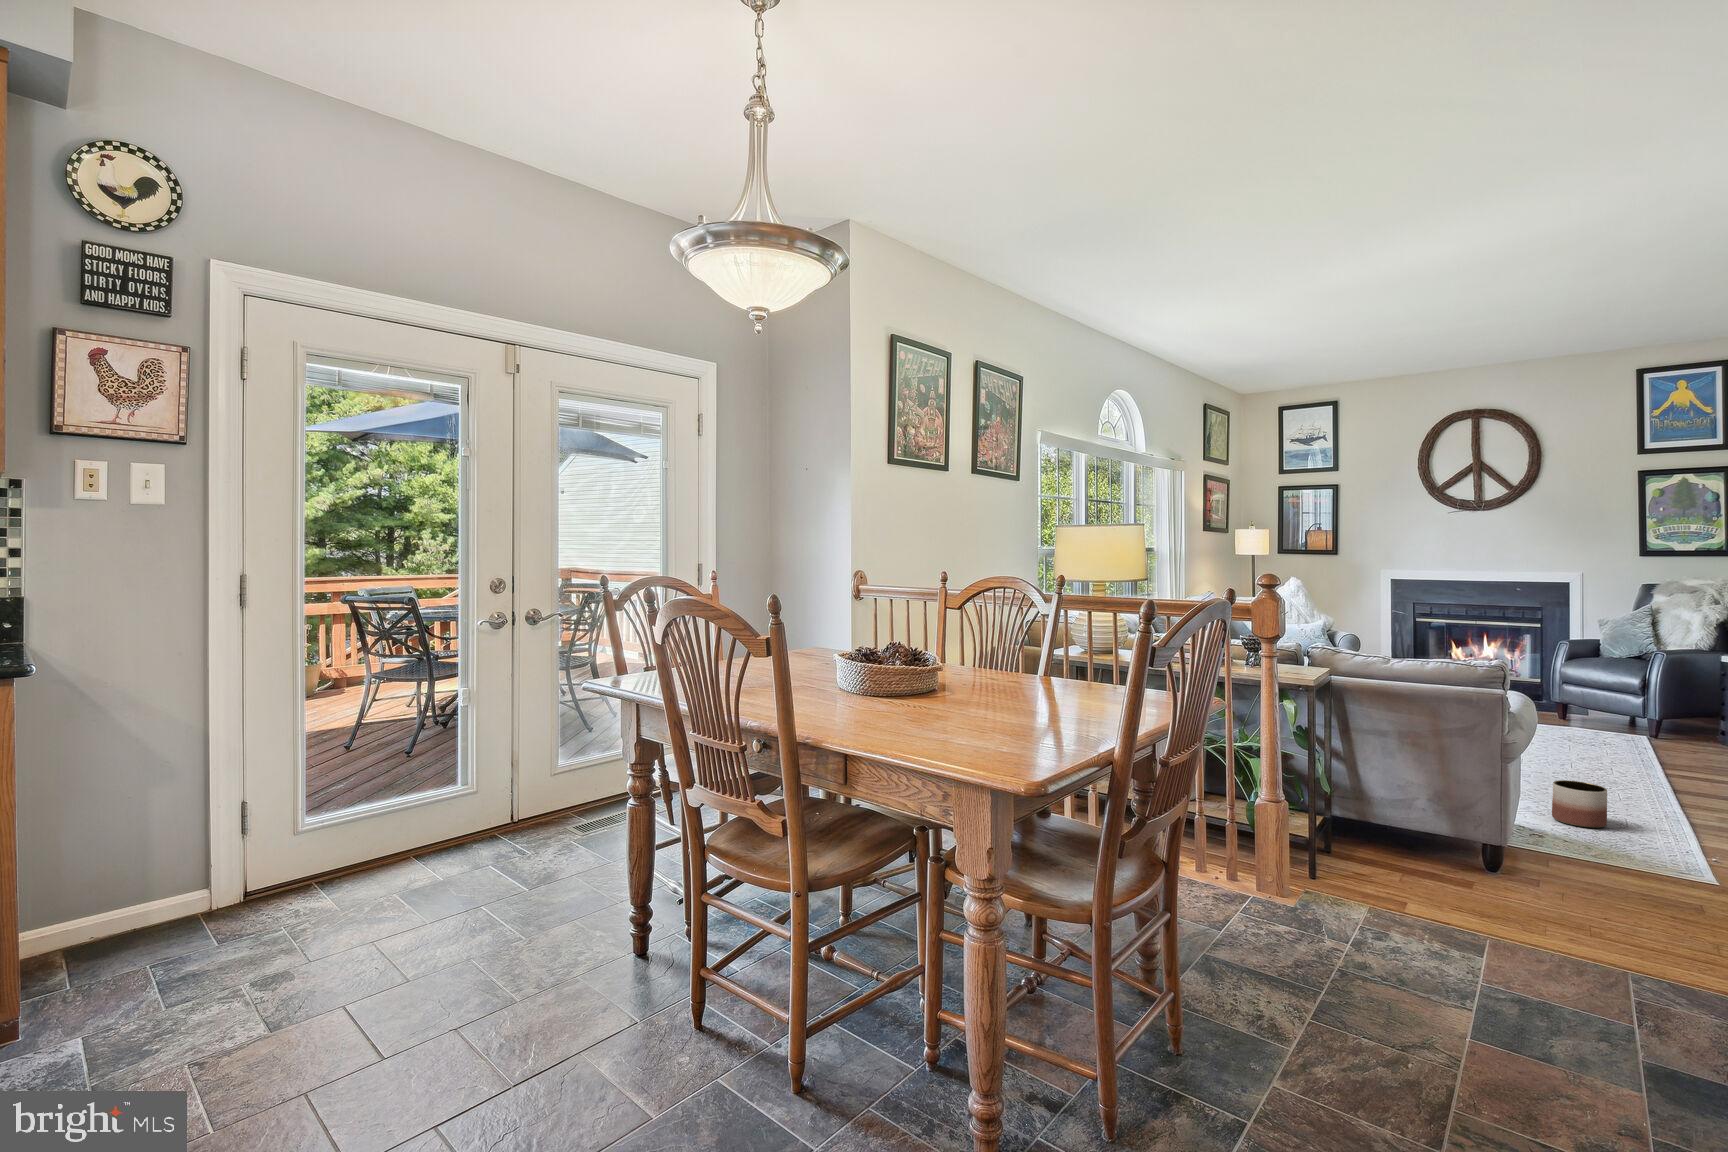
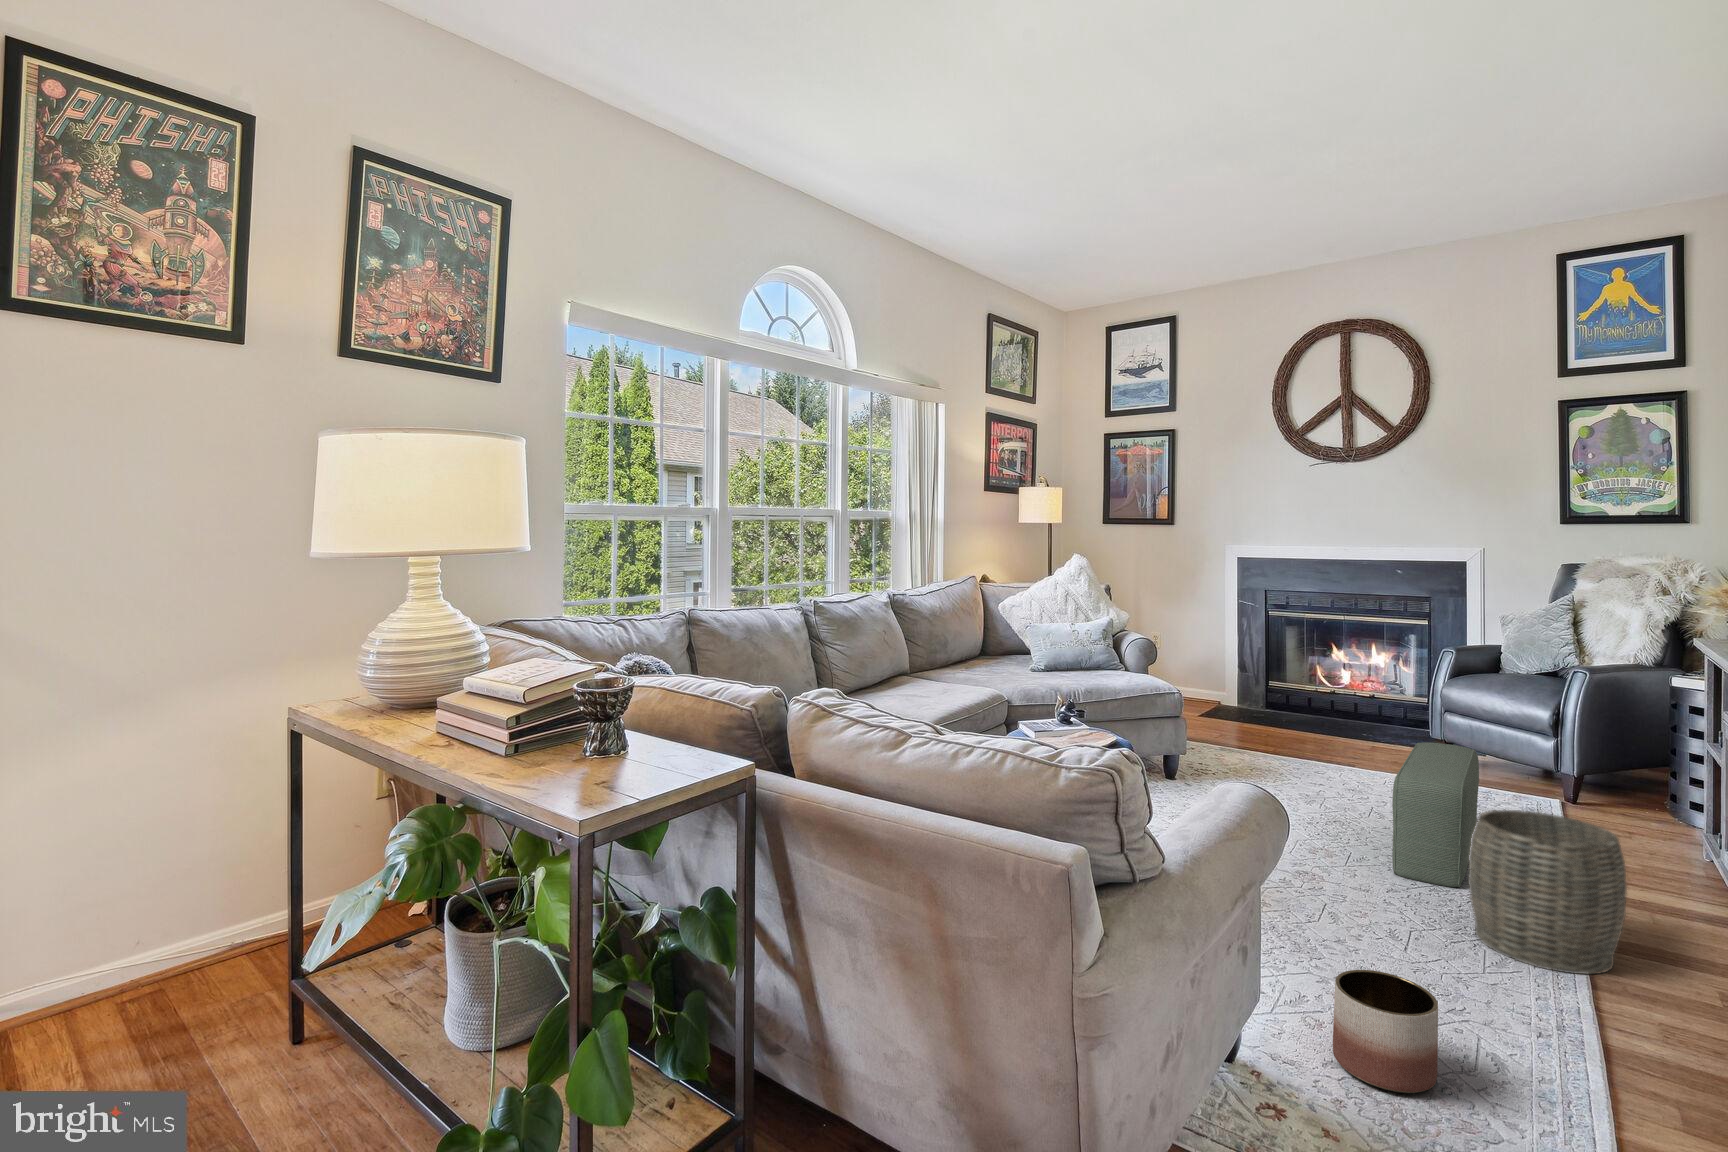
pouf: none [1550,695,1598,772] -> present [1392,742,1479,887]
woven basket: none [1605,721,1695,801] -> present [1468,810,1627,974]

